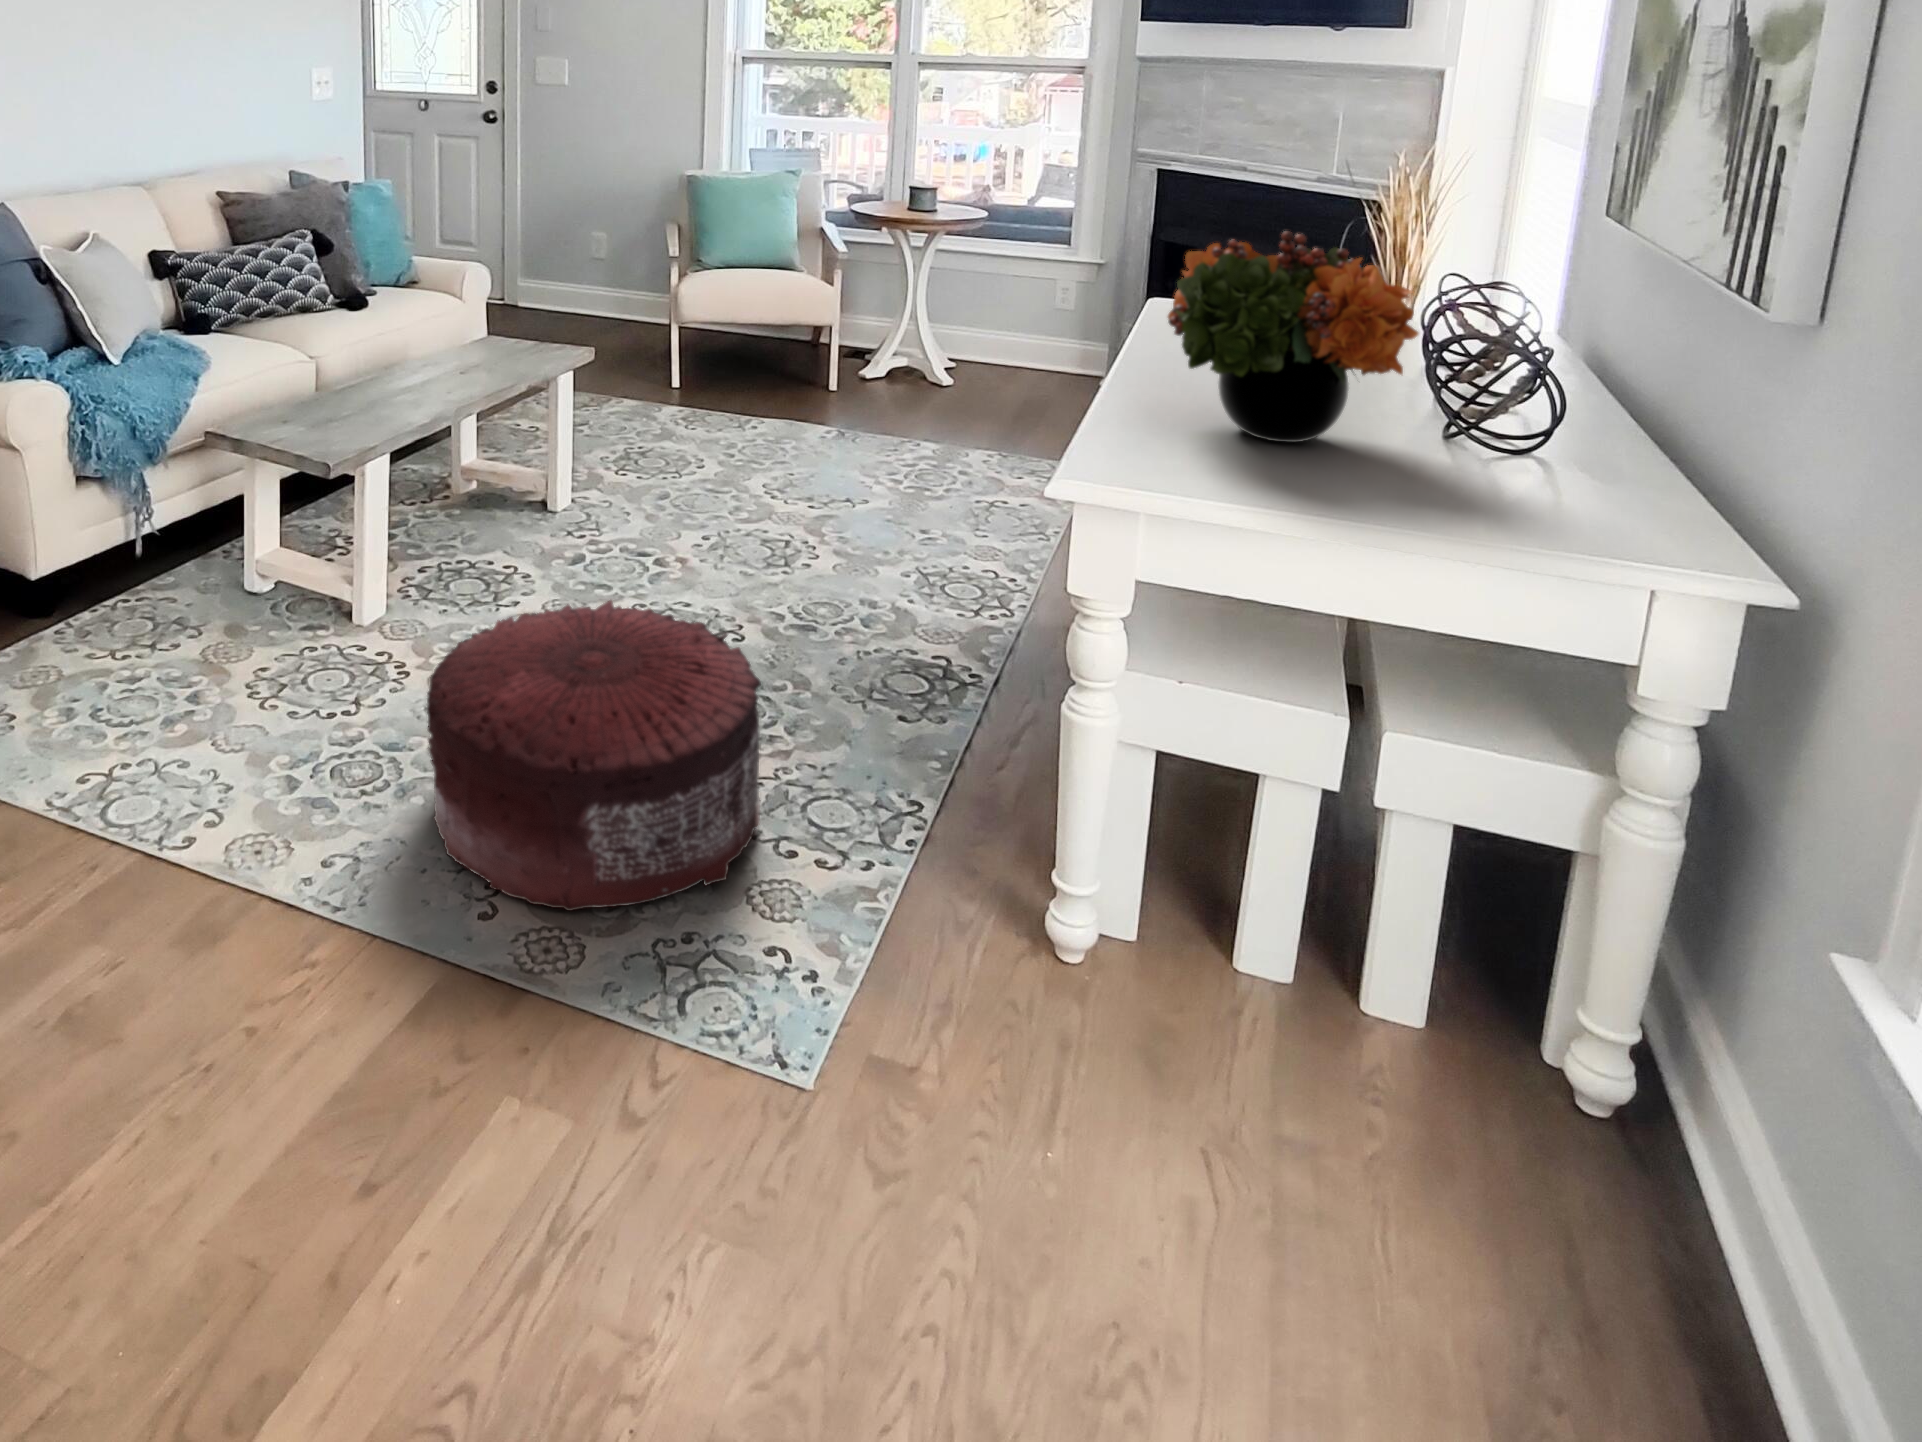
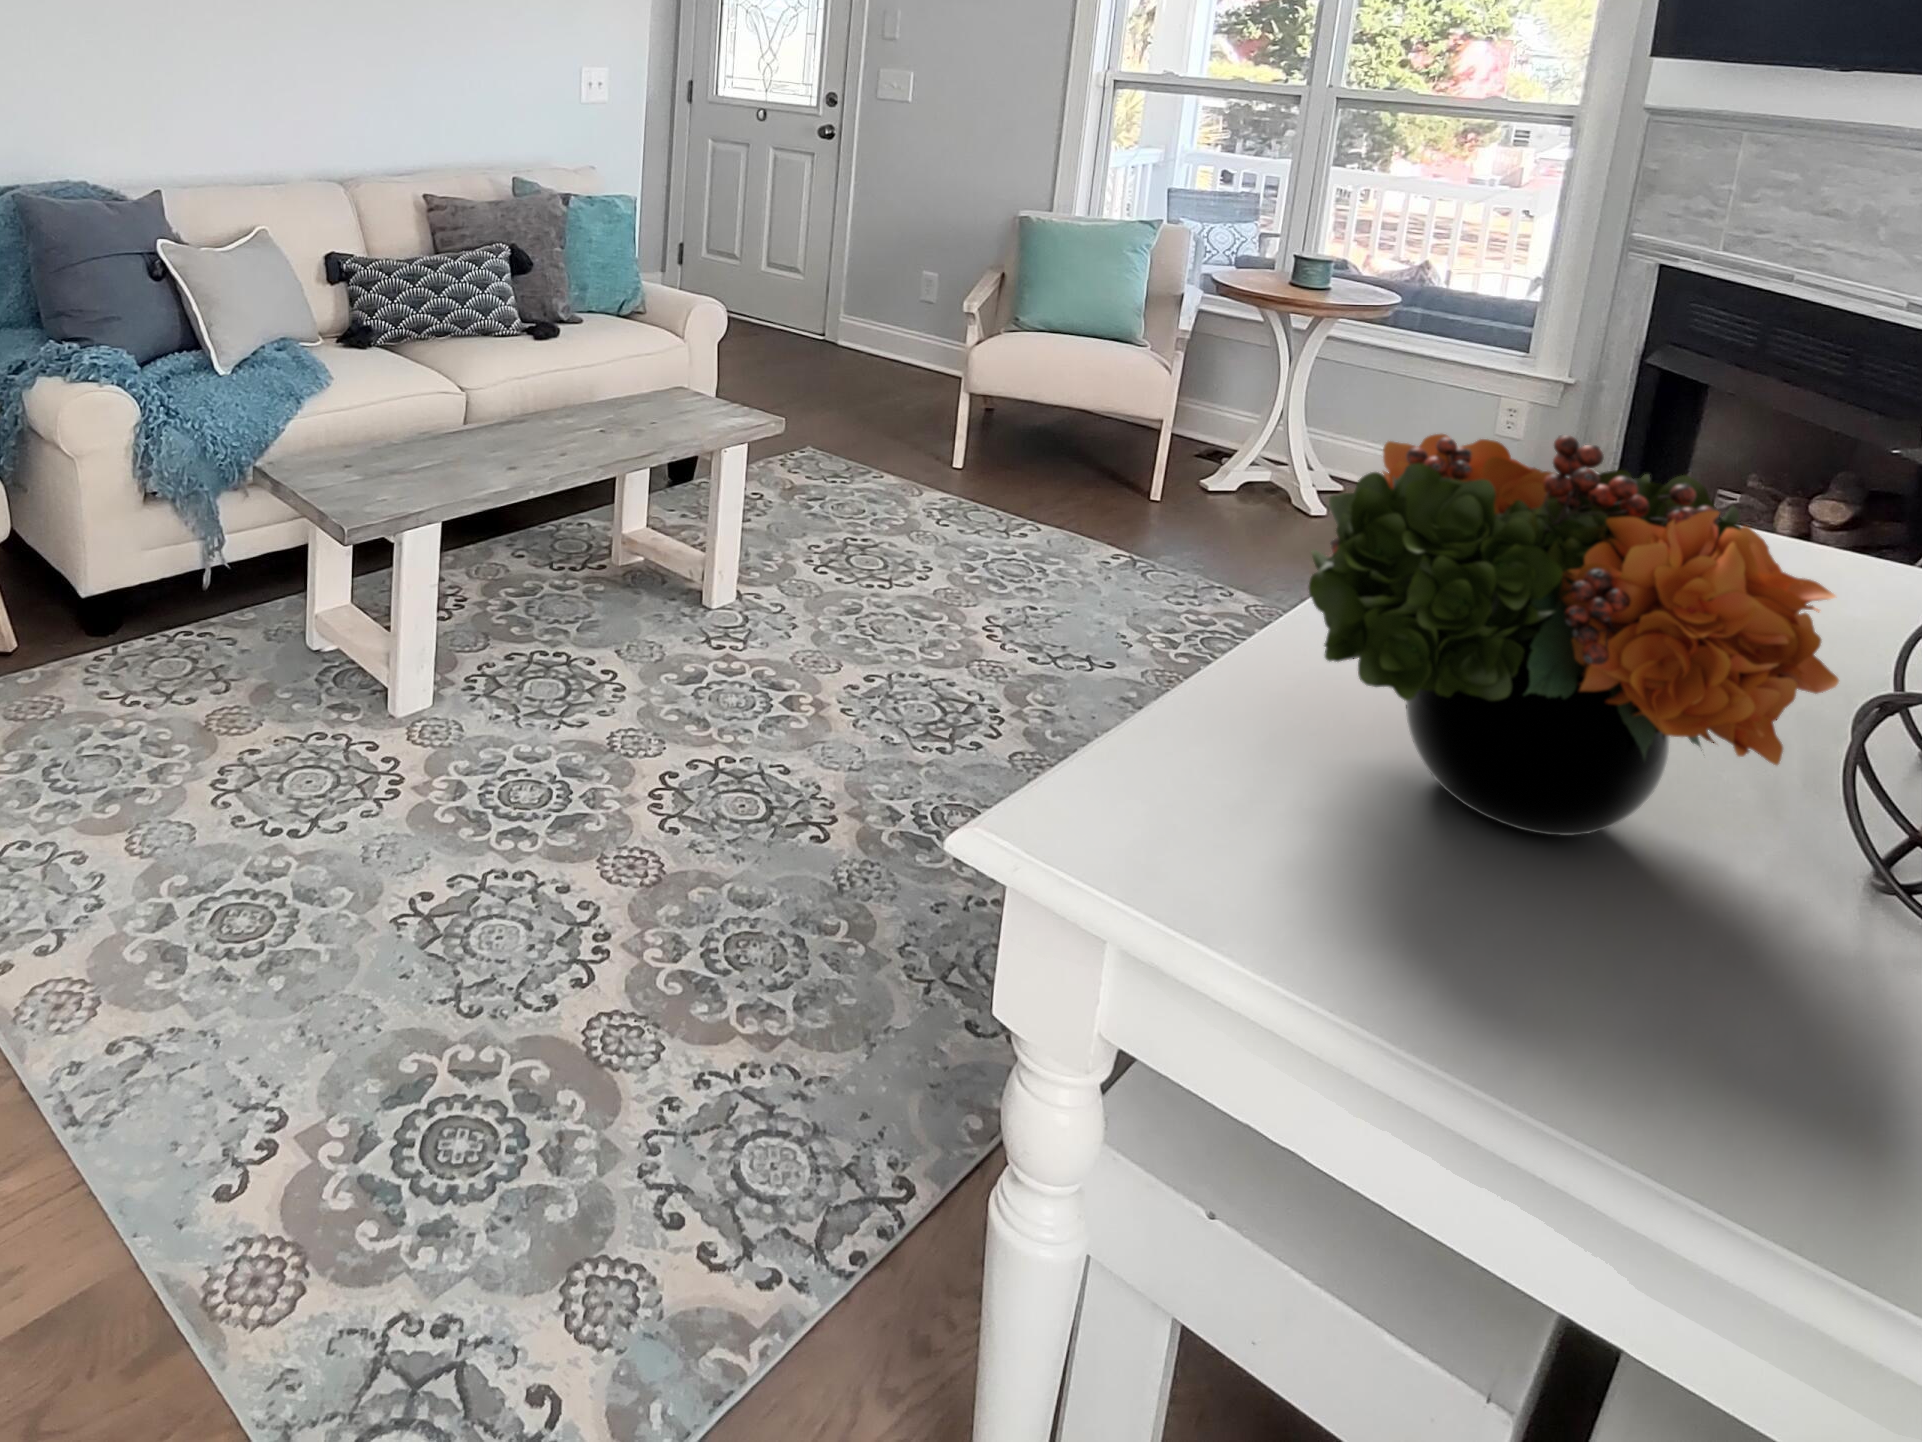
pouf: present [427,600,761,911] -> none [225,766,697,1246]

